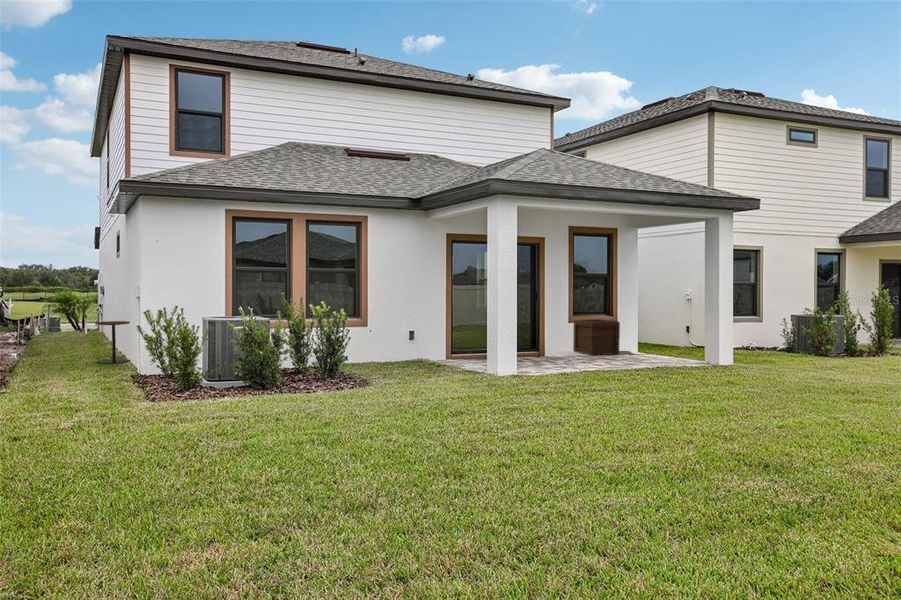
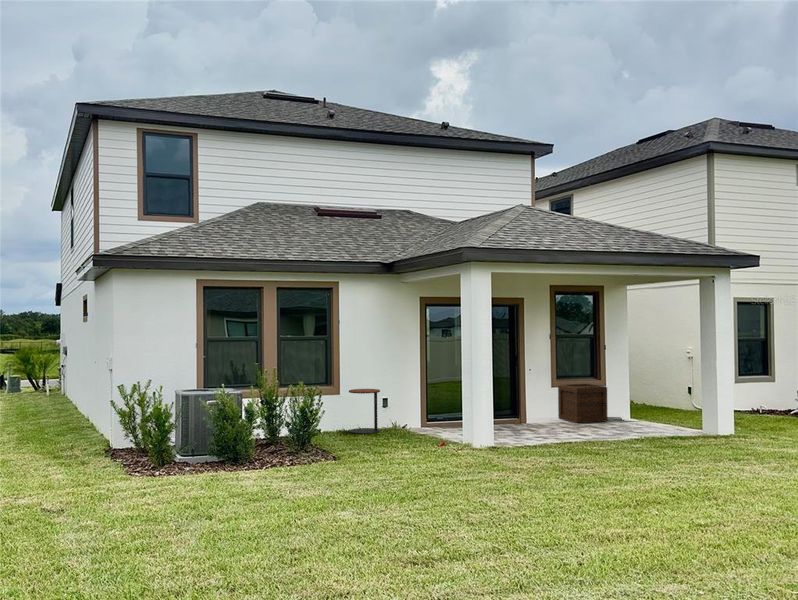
side table: present [95,321,130,364] -> present [349,389,380,434]

